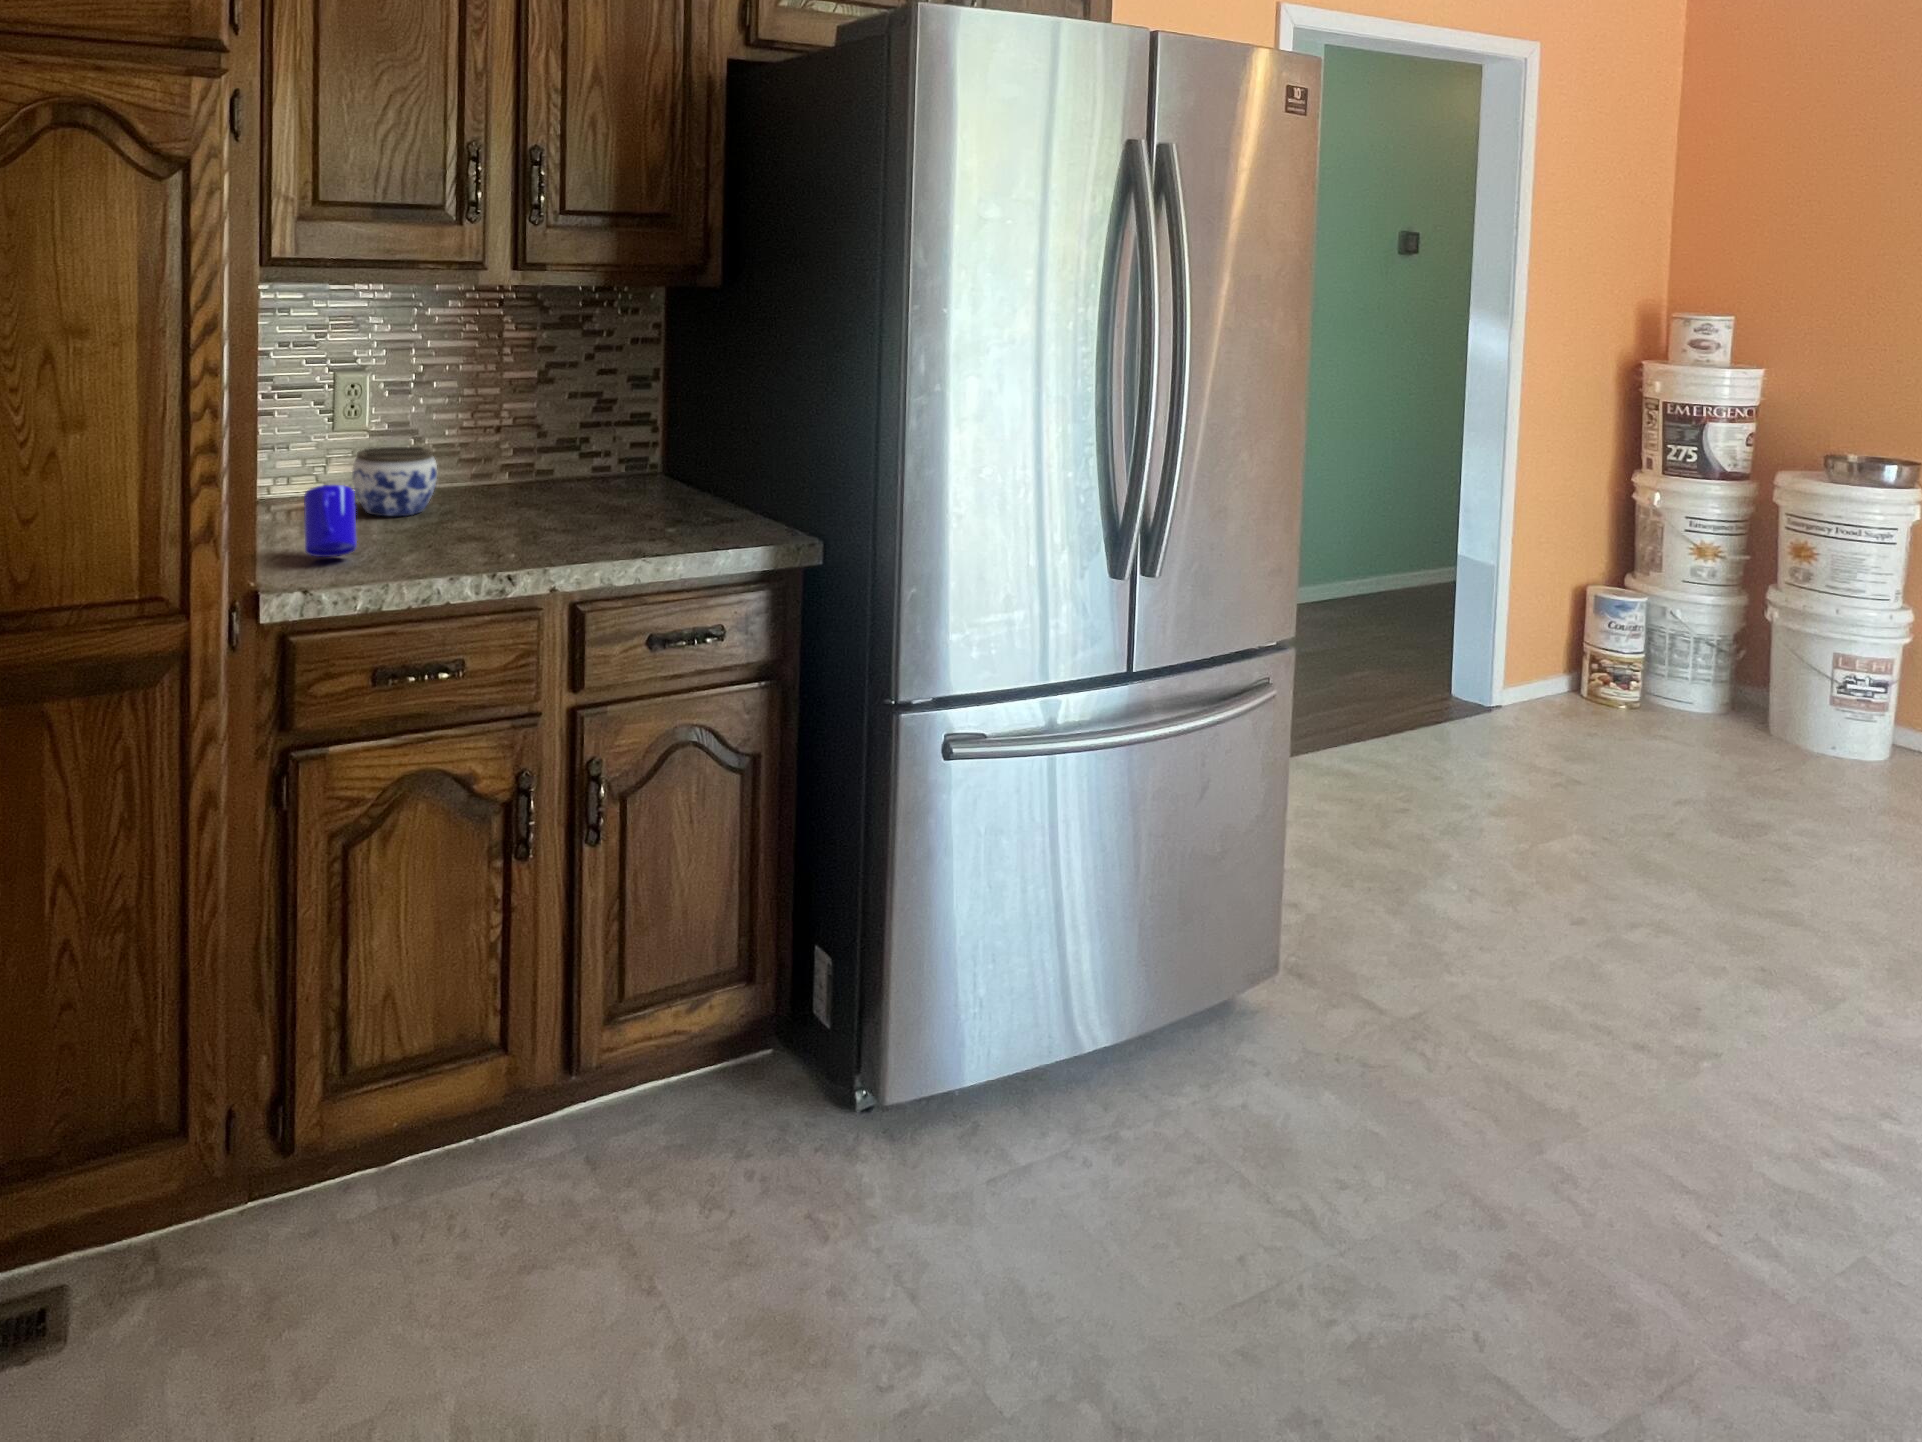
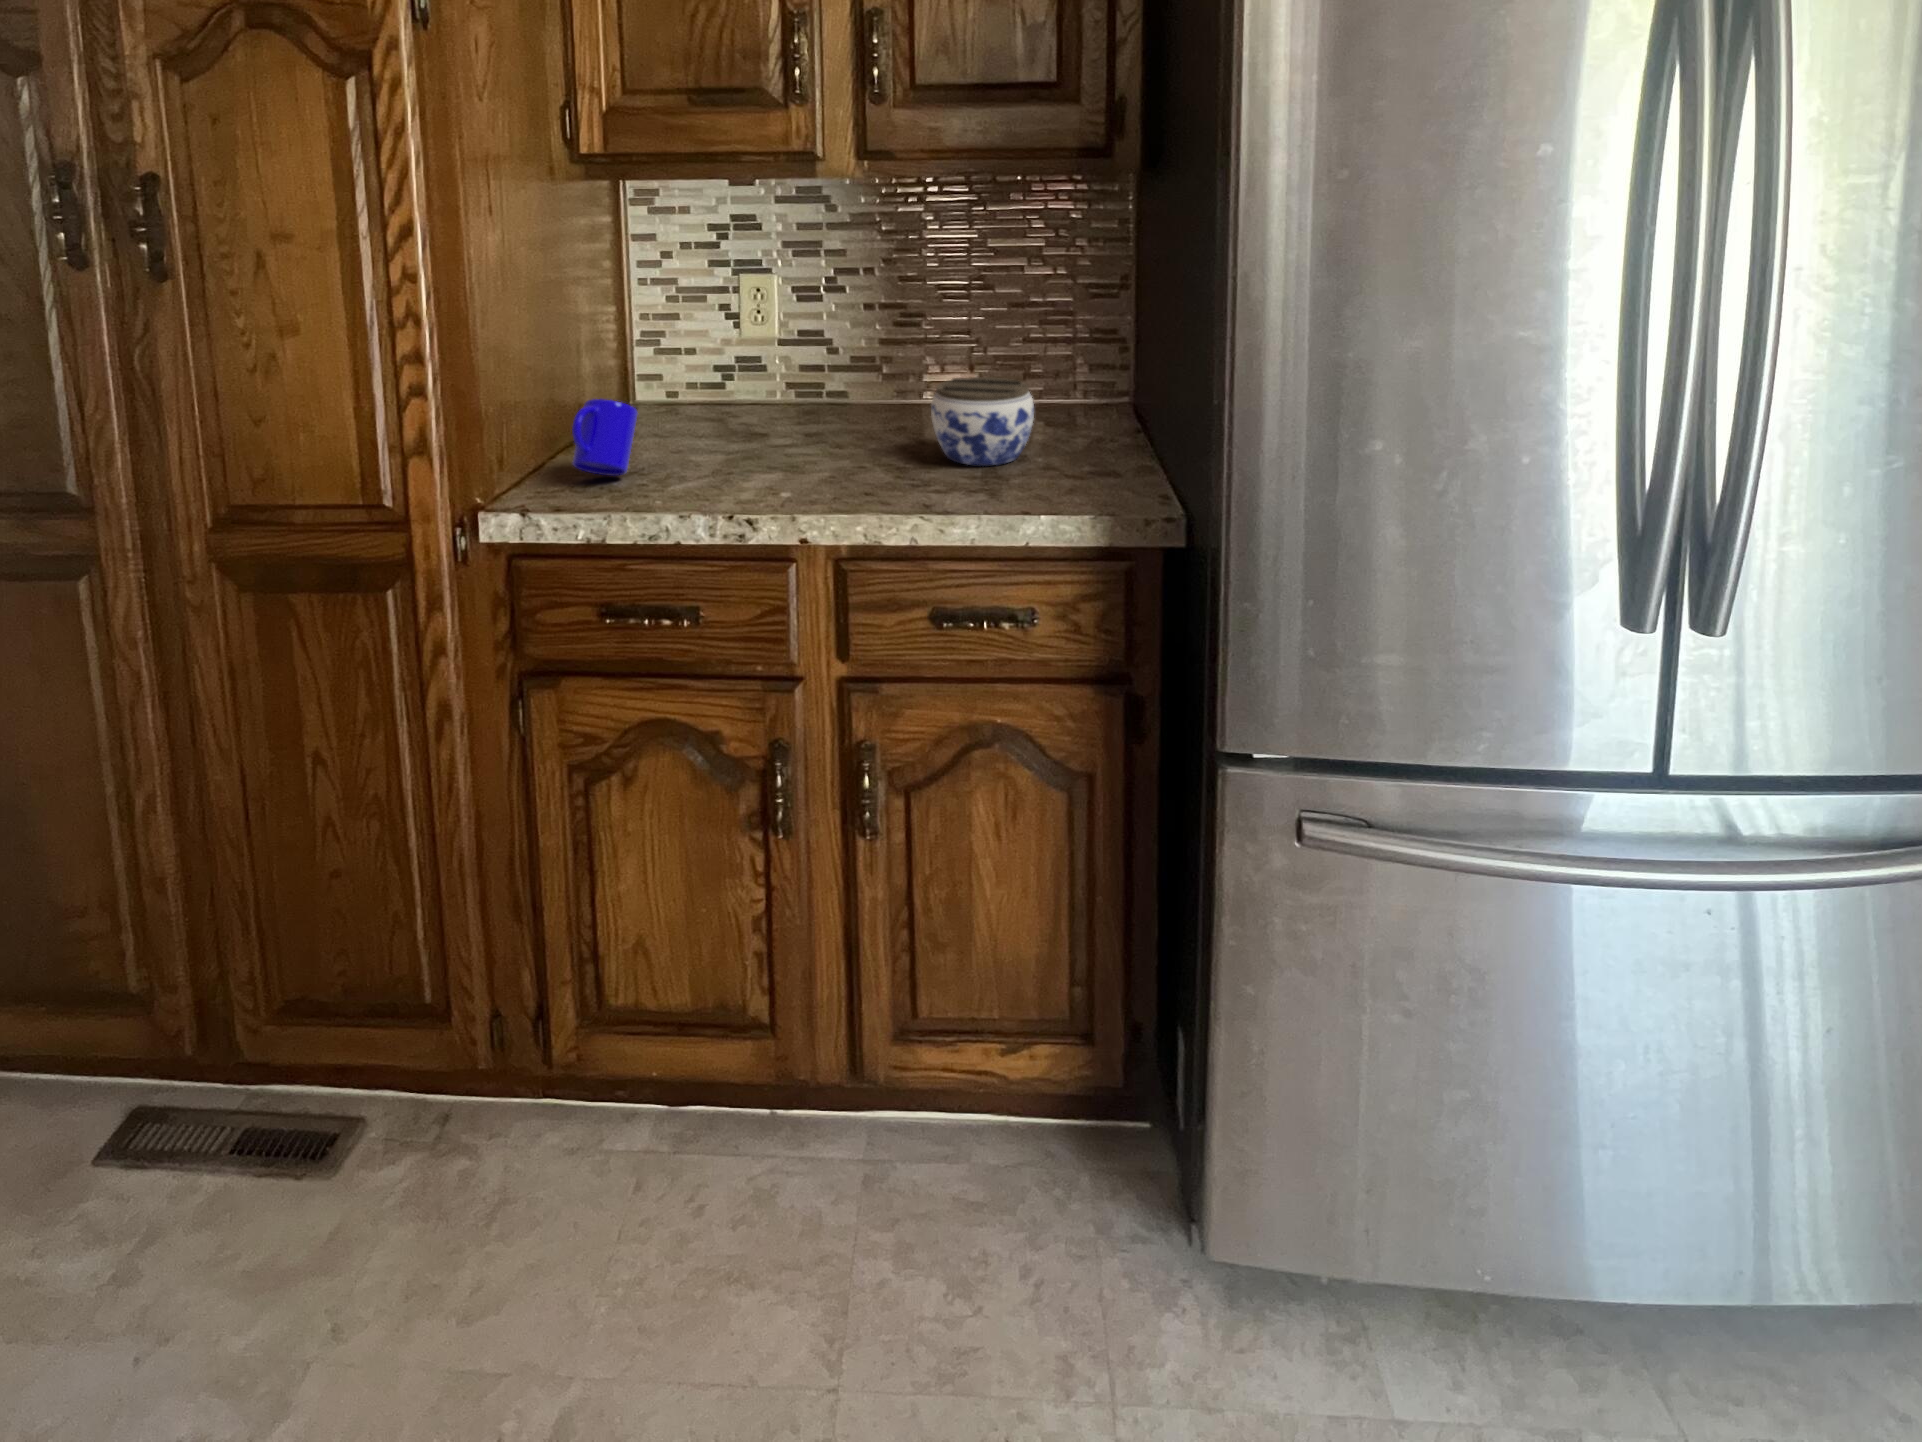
jar: present [352,447,437,516] -> present [931,377,1034,466]

